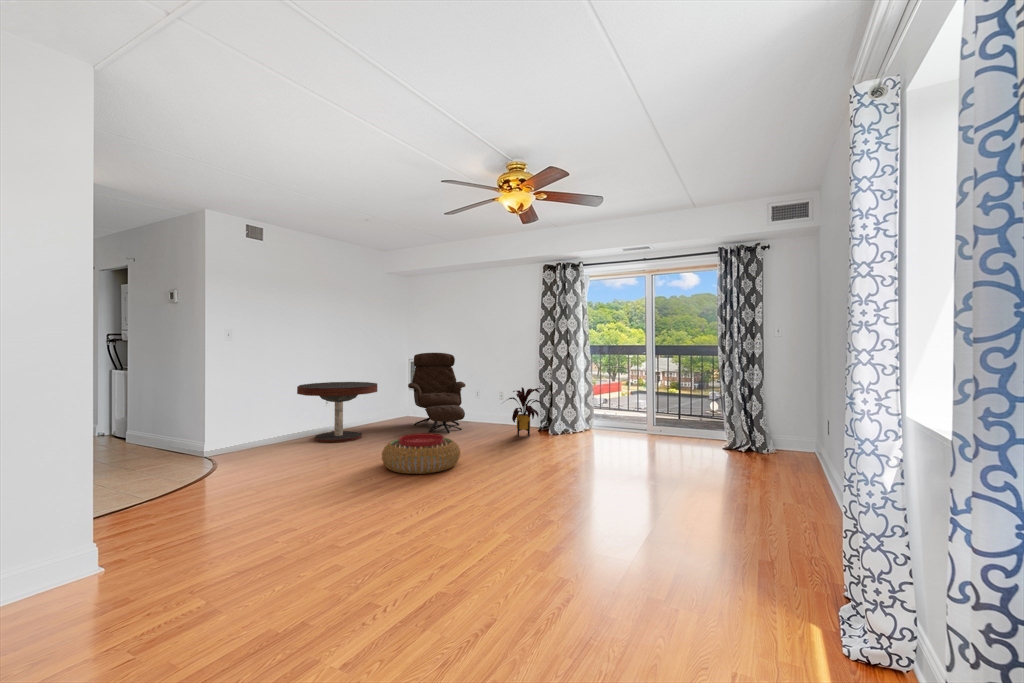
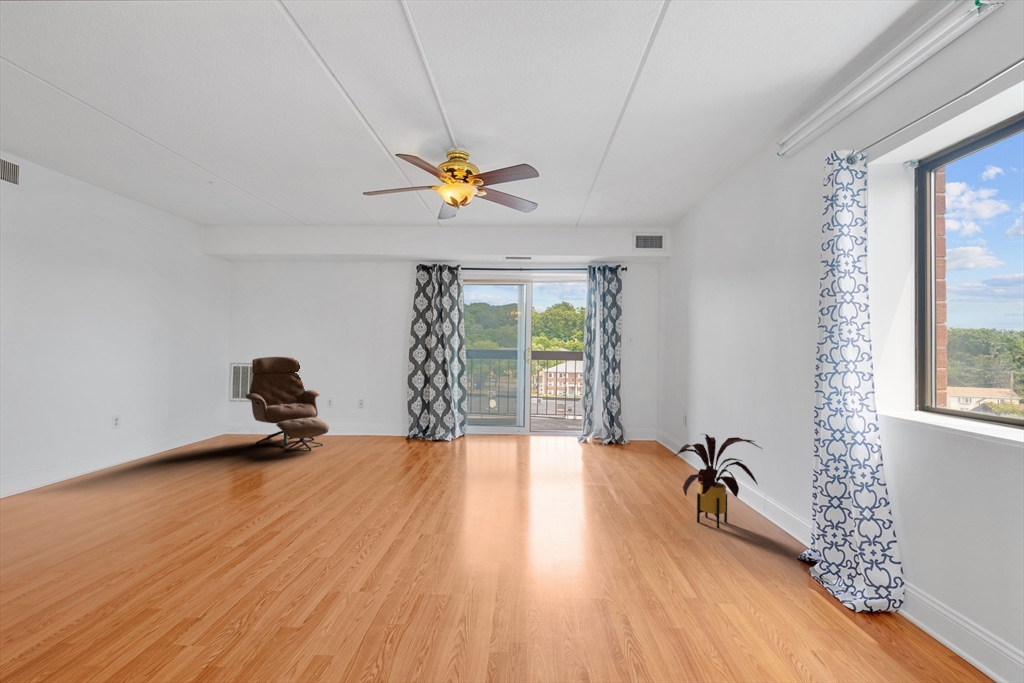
coffee table: present [297,382,377,442] -> none [92,395,219,479]
house plant: present [509,387,543,436] -> present [674,434,762,528]
pouf: present [382,433,460,474] -> none [263,455,364,508]

